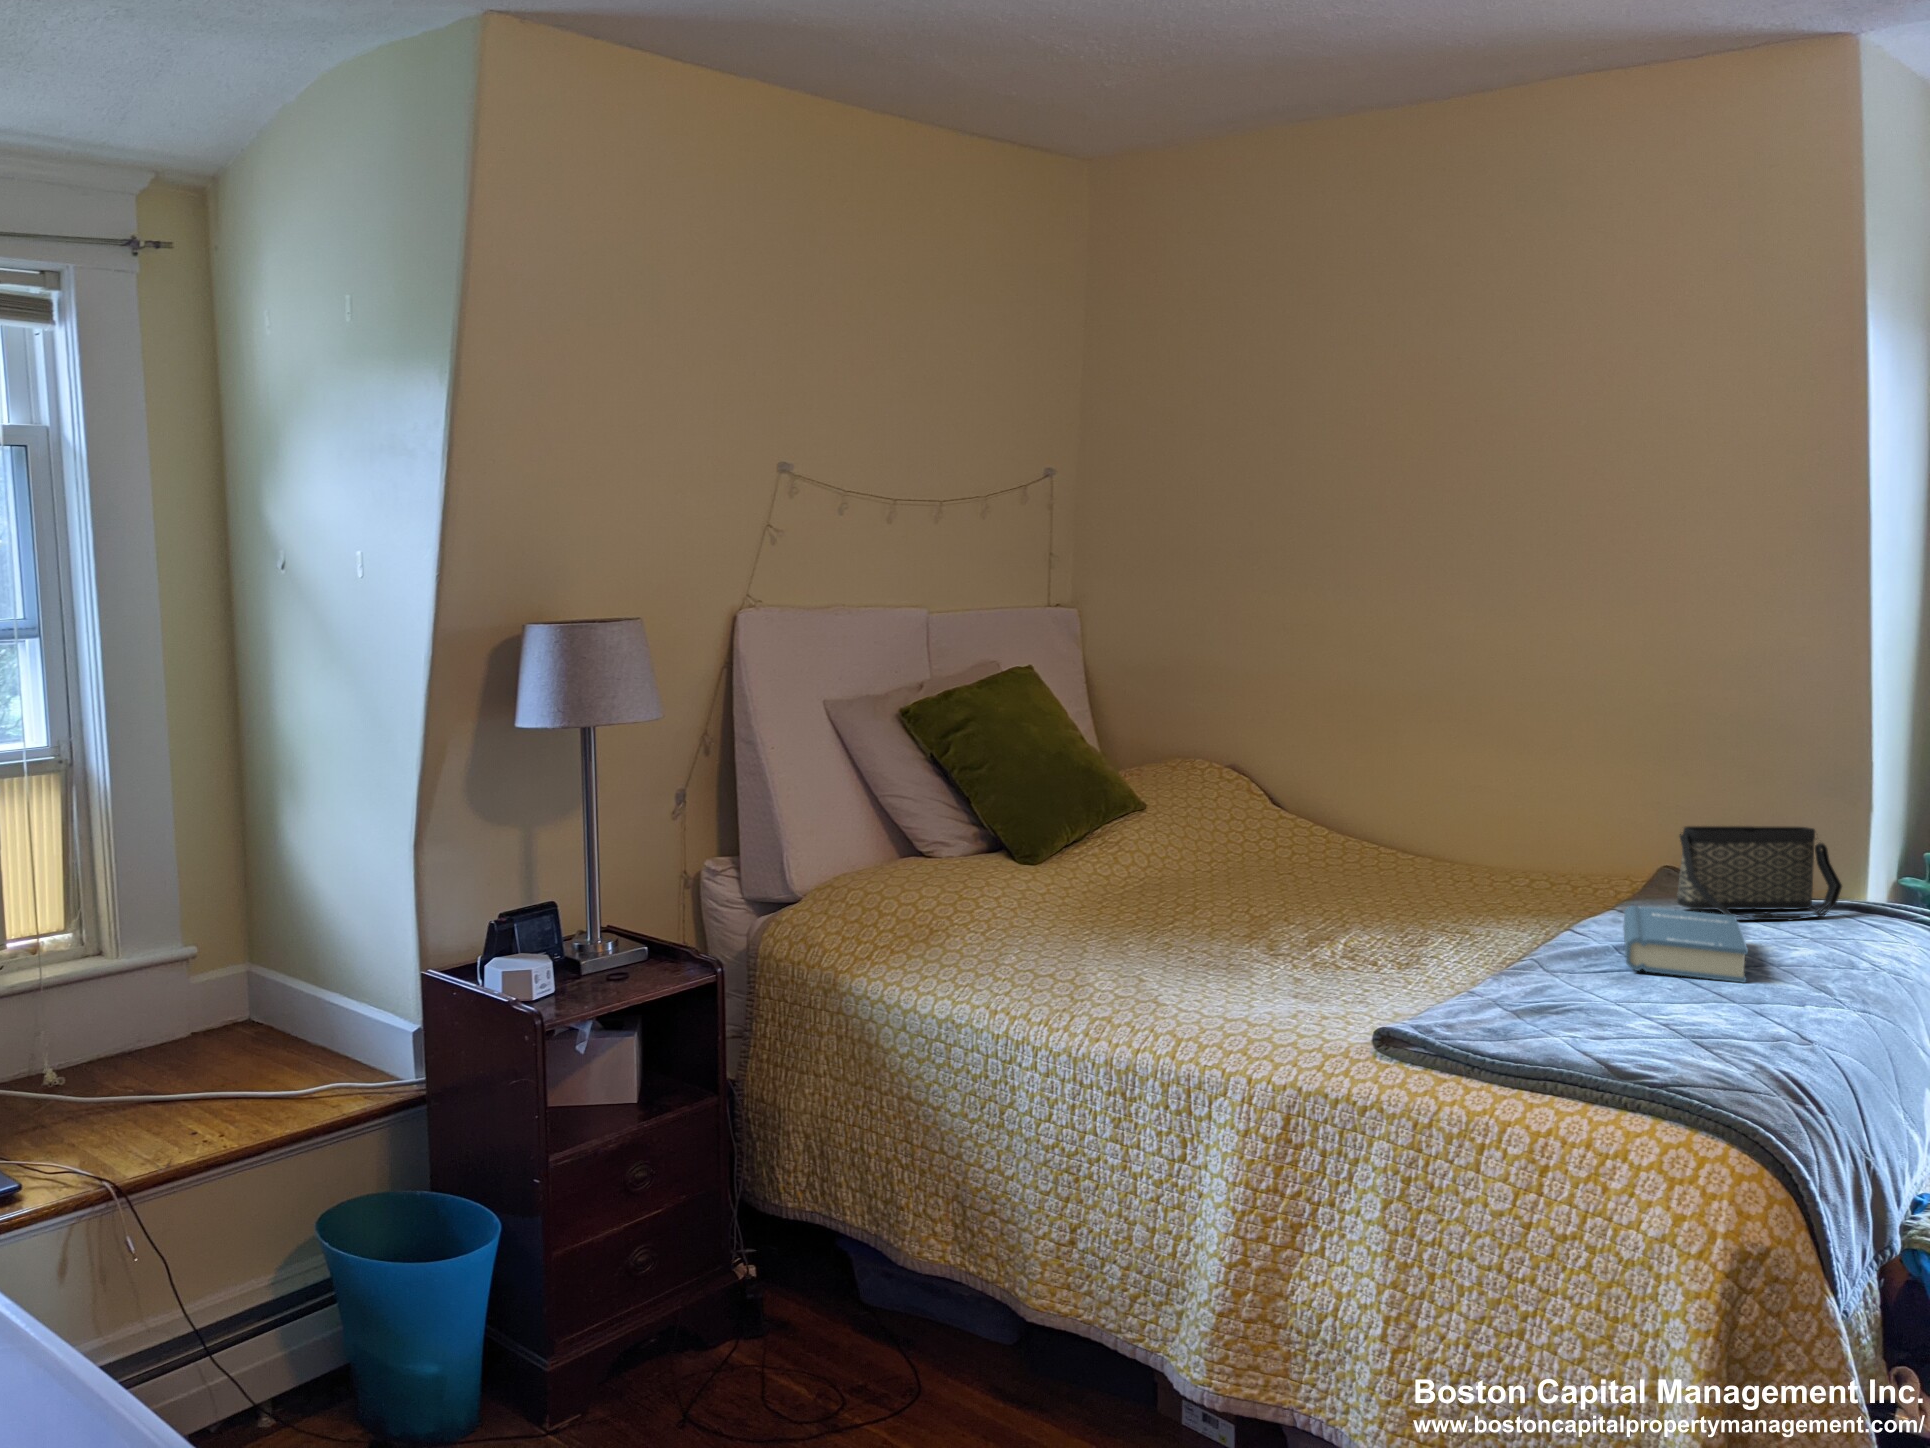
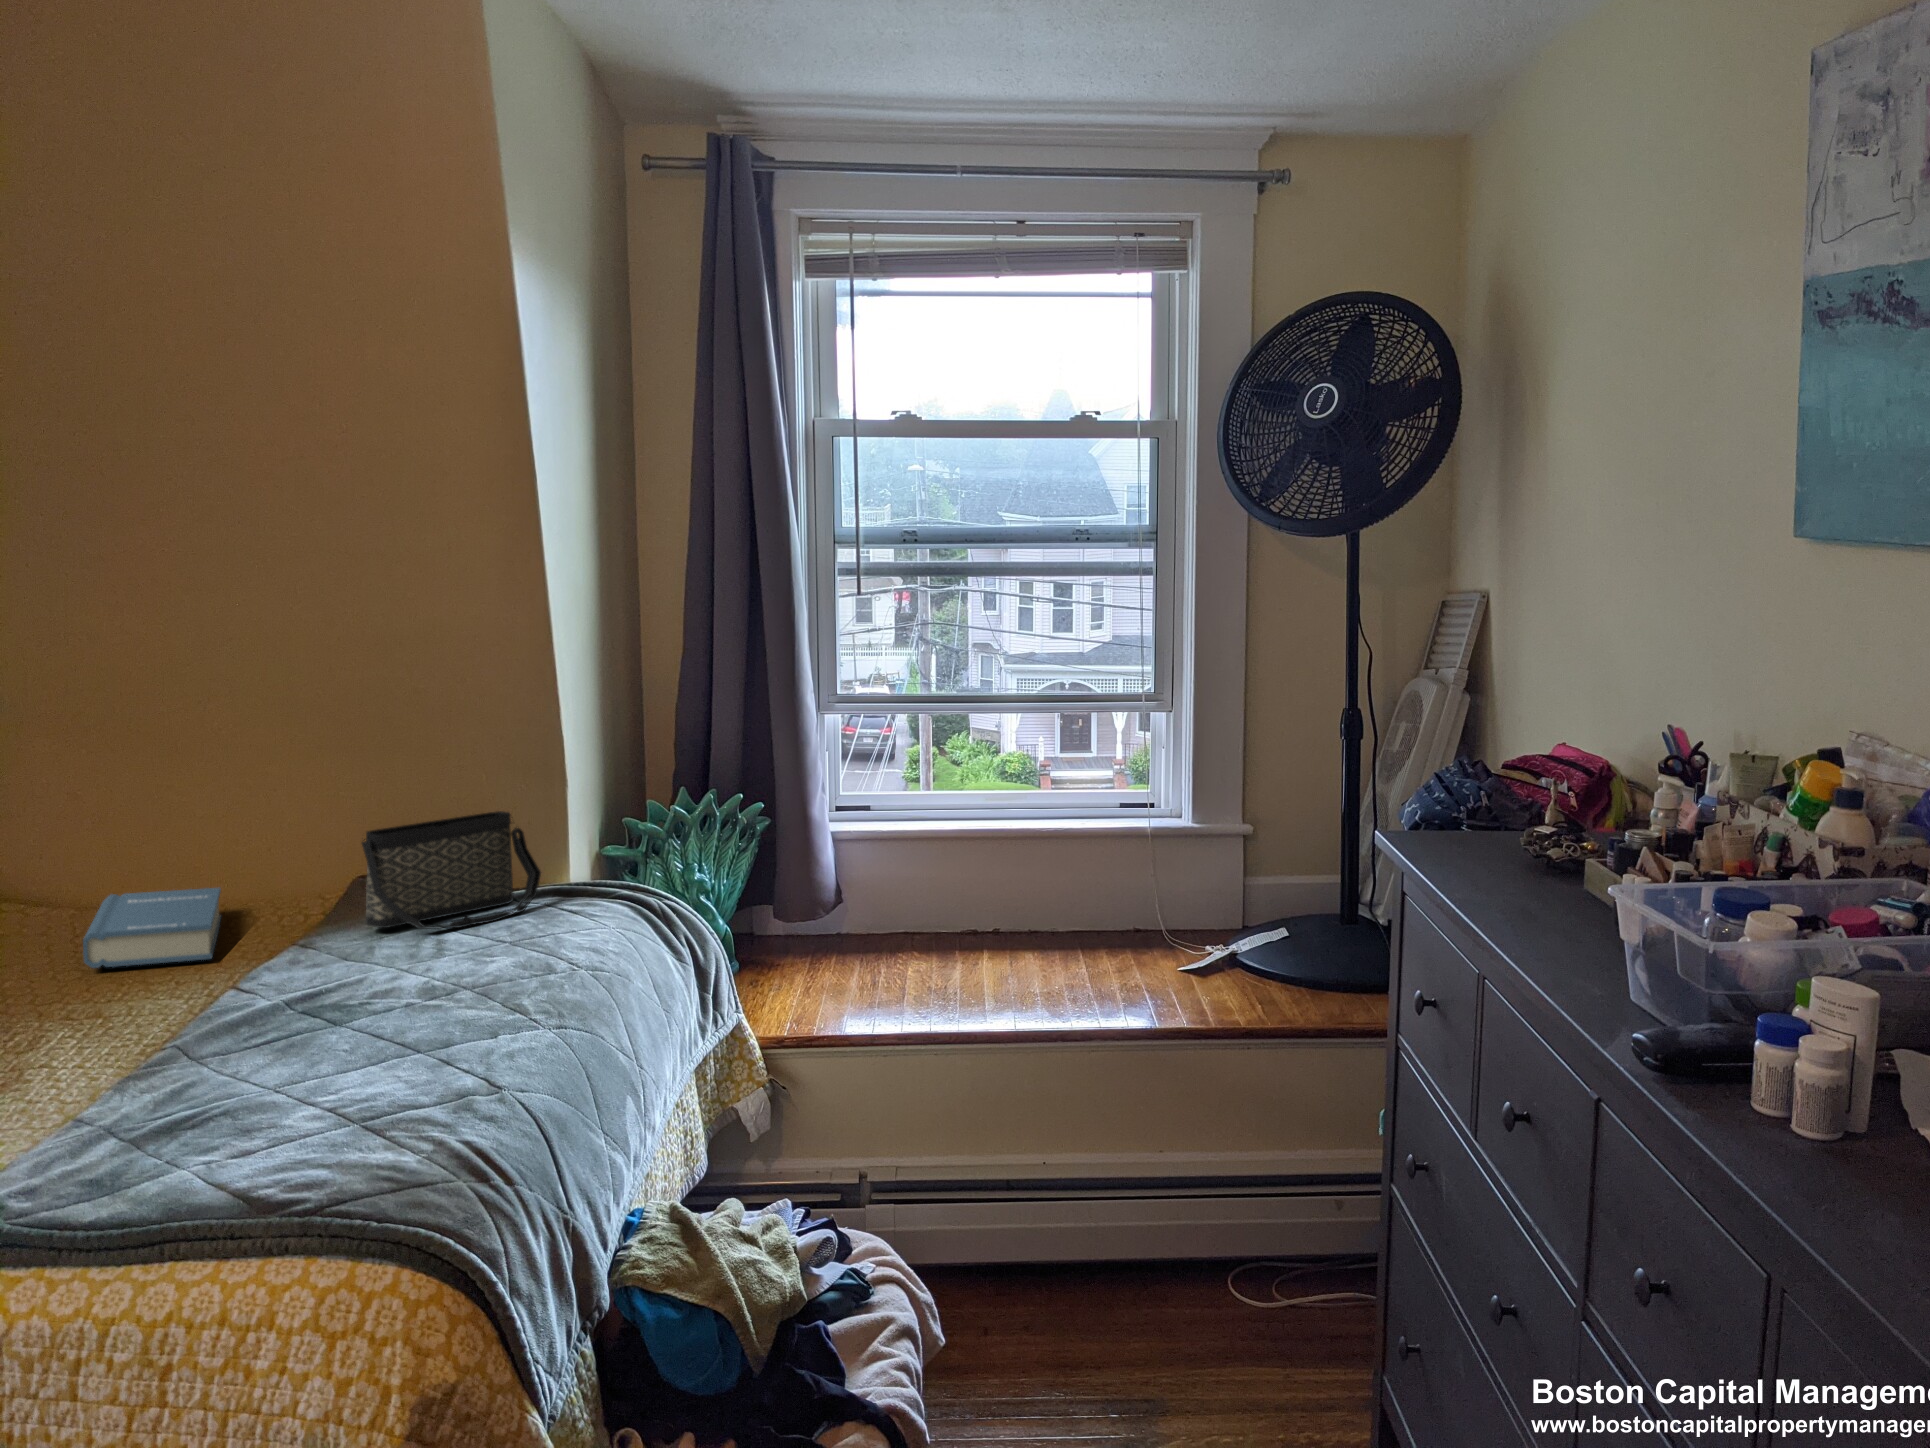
hardback book: present [1623,906,1748,983] -> present [83,887,221,968]

